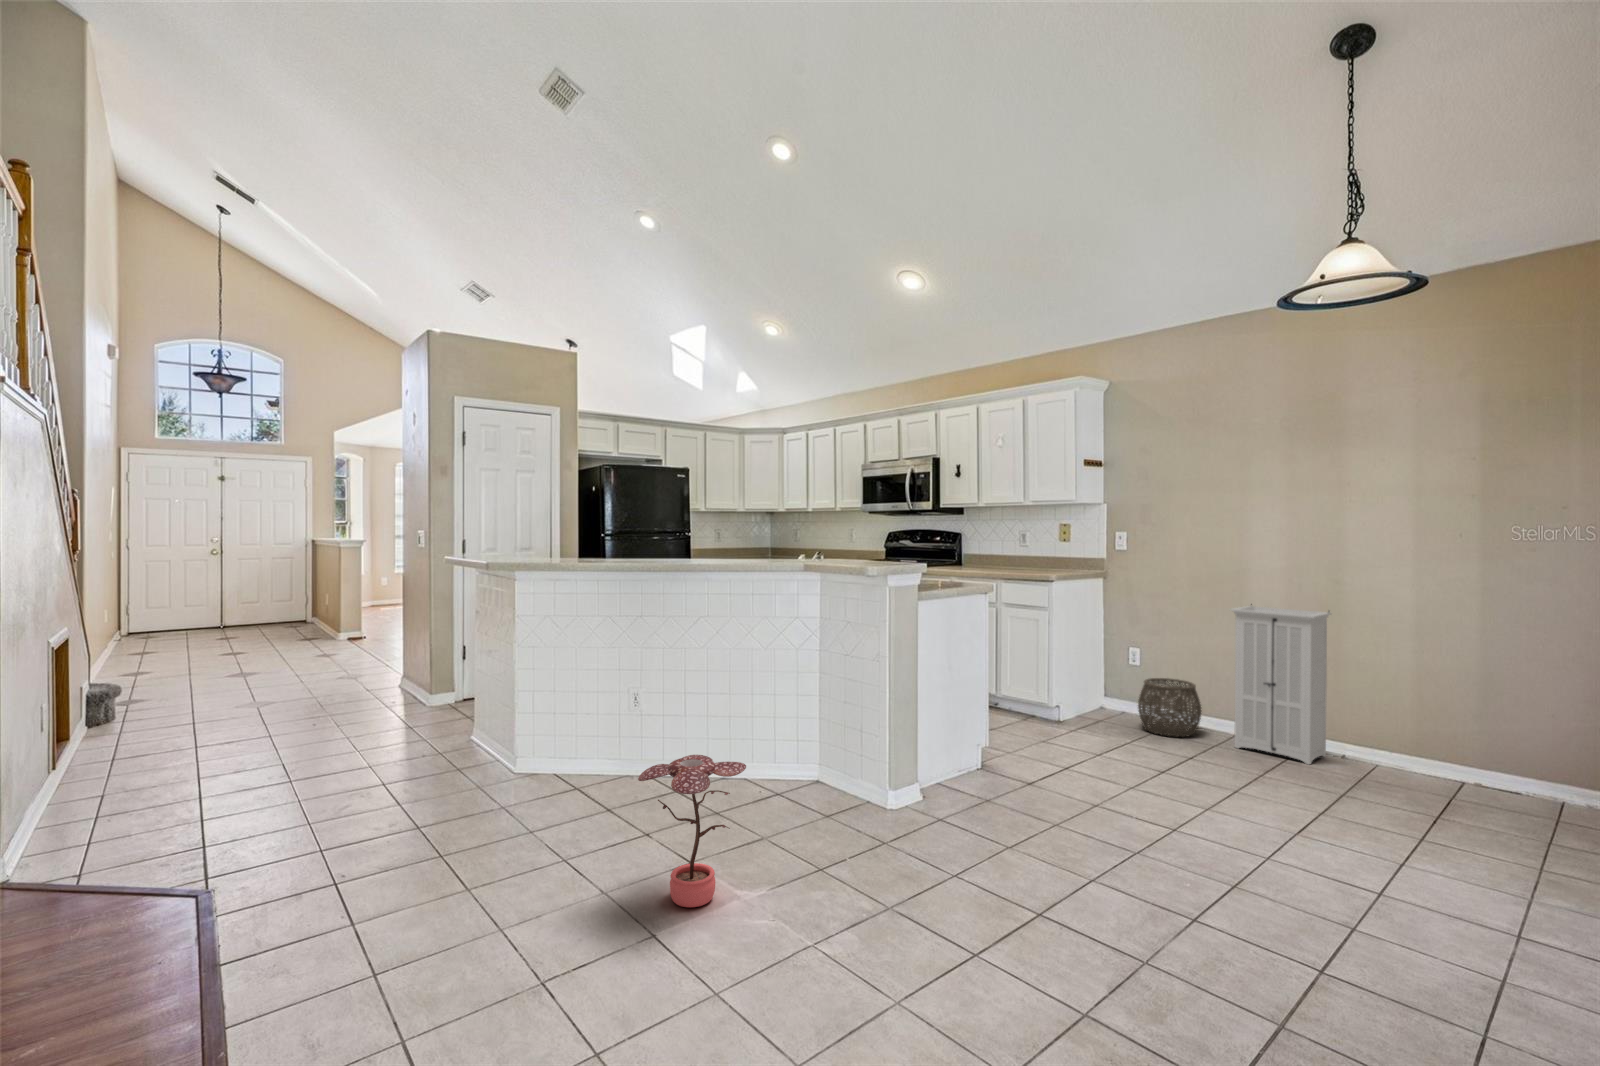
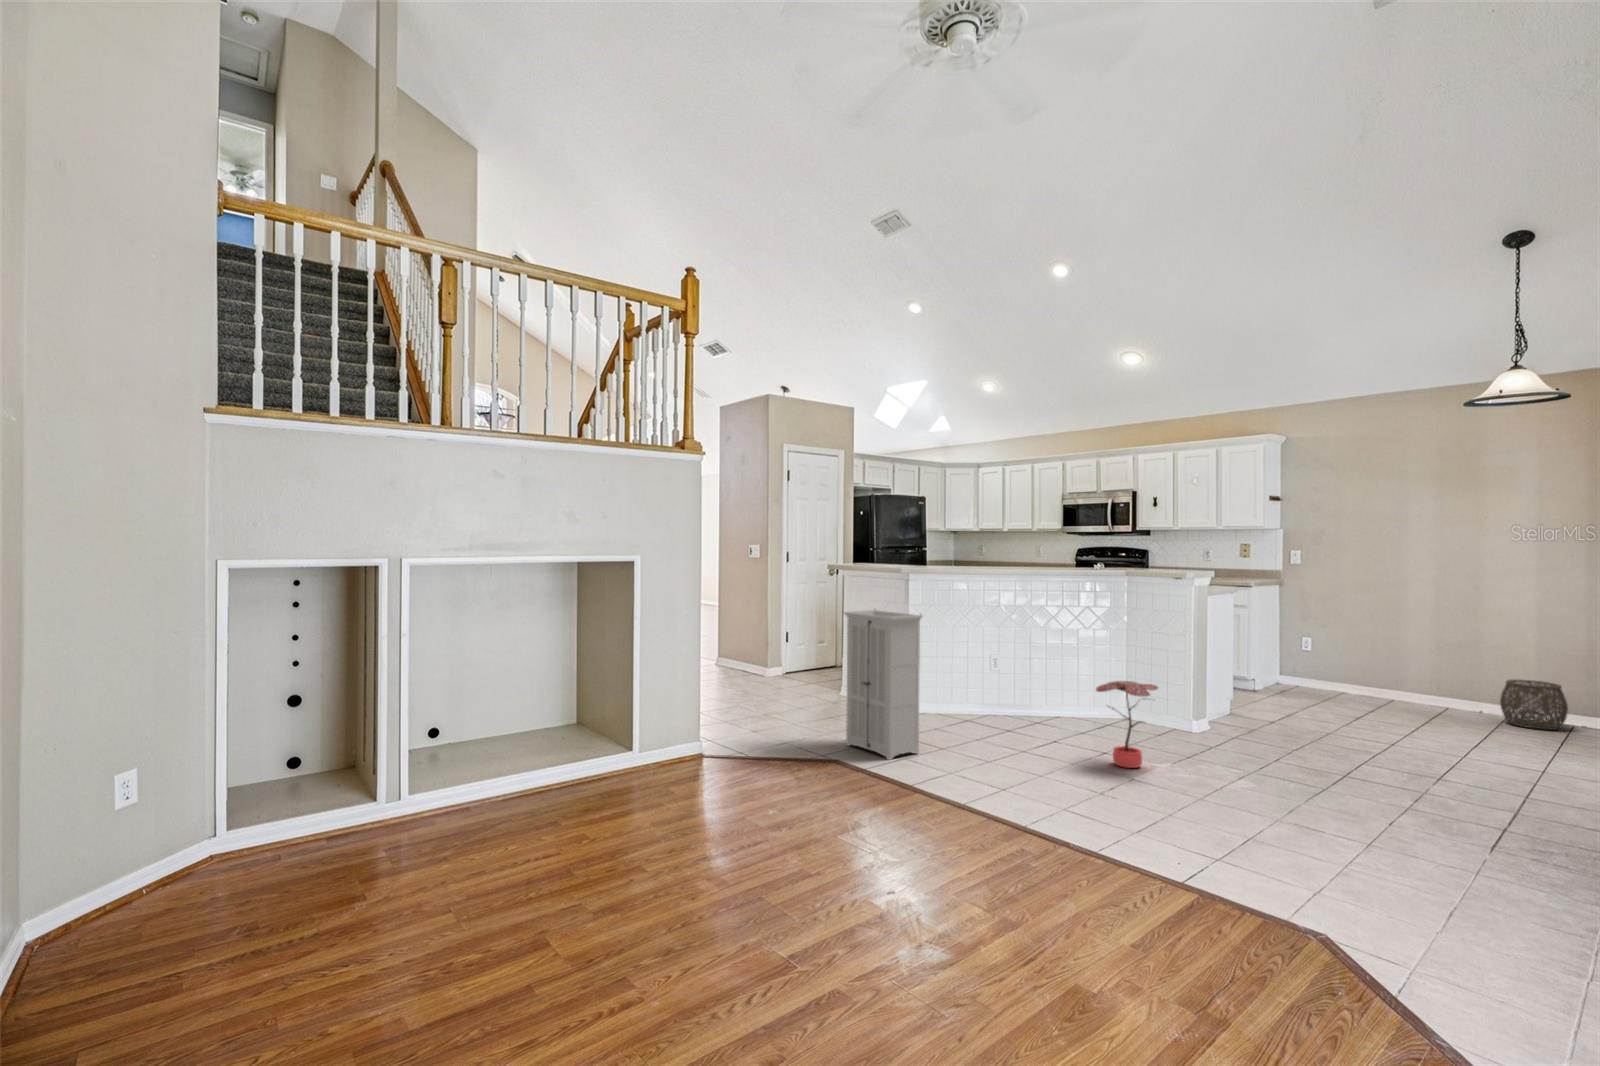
storage cabinet: present [1230,604,1331,764] -> present [843,610,922,760]
woven basket: present [1138,678,1202,737] -> present [1500,679,1568,730]

